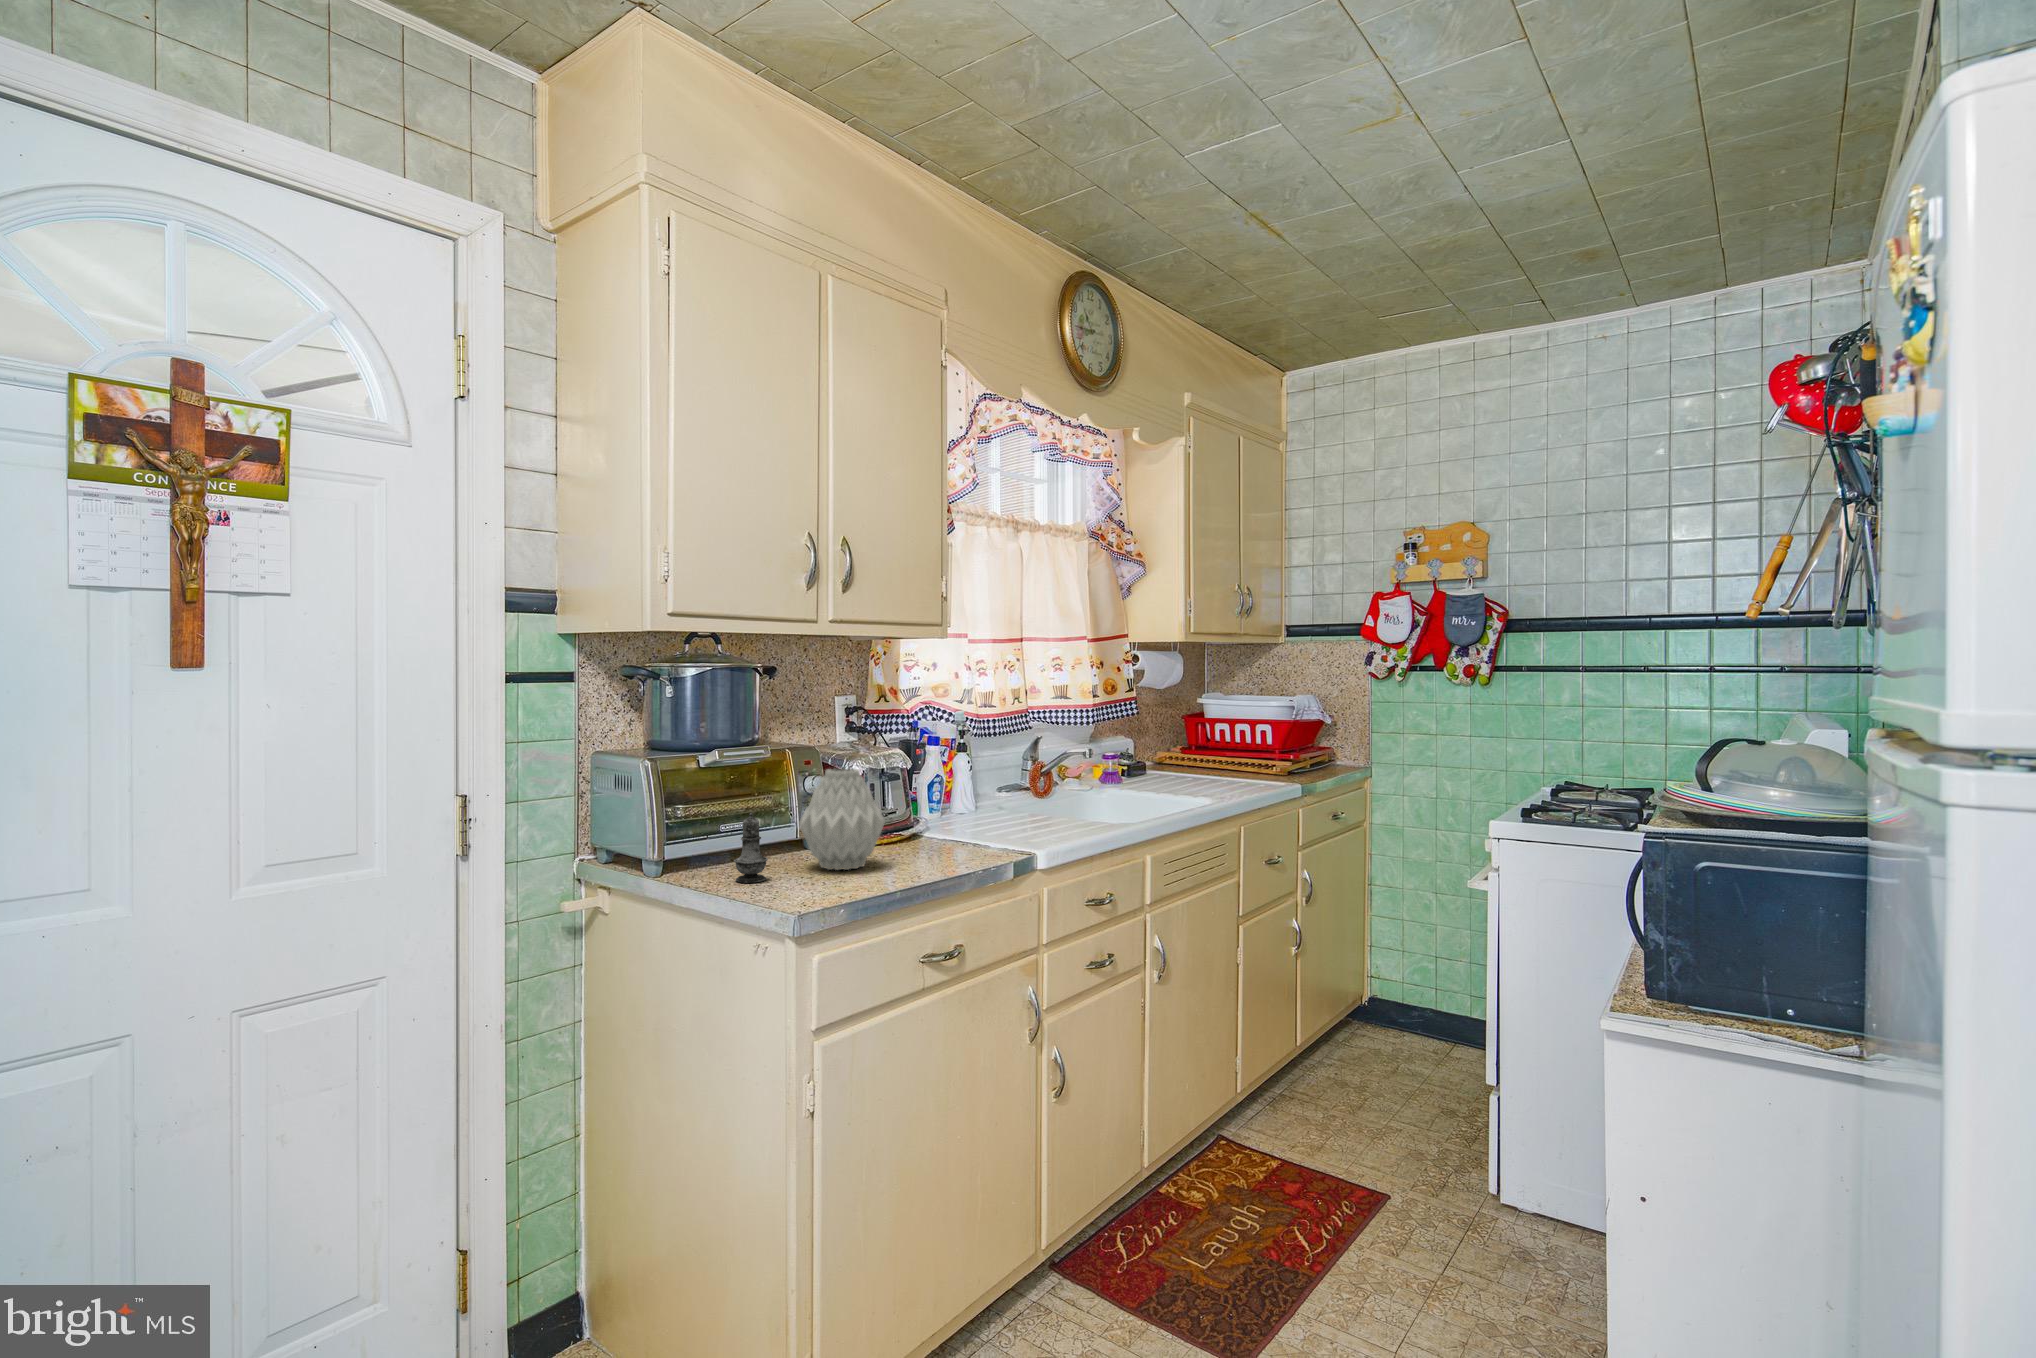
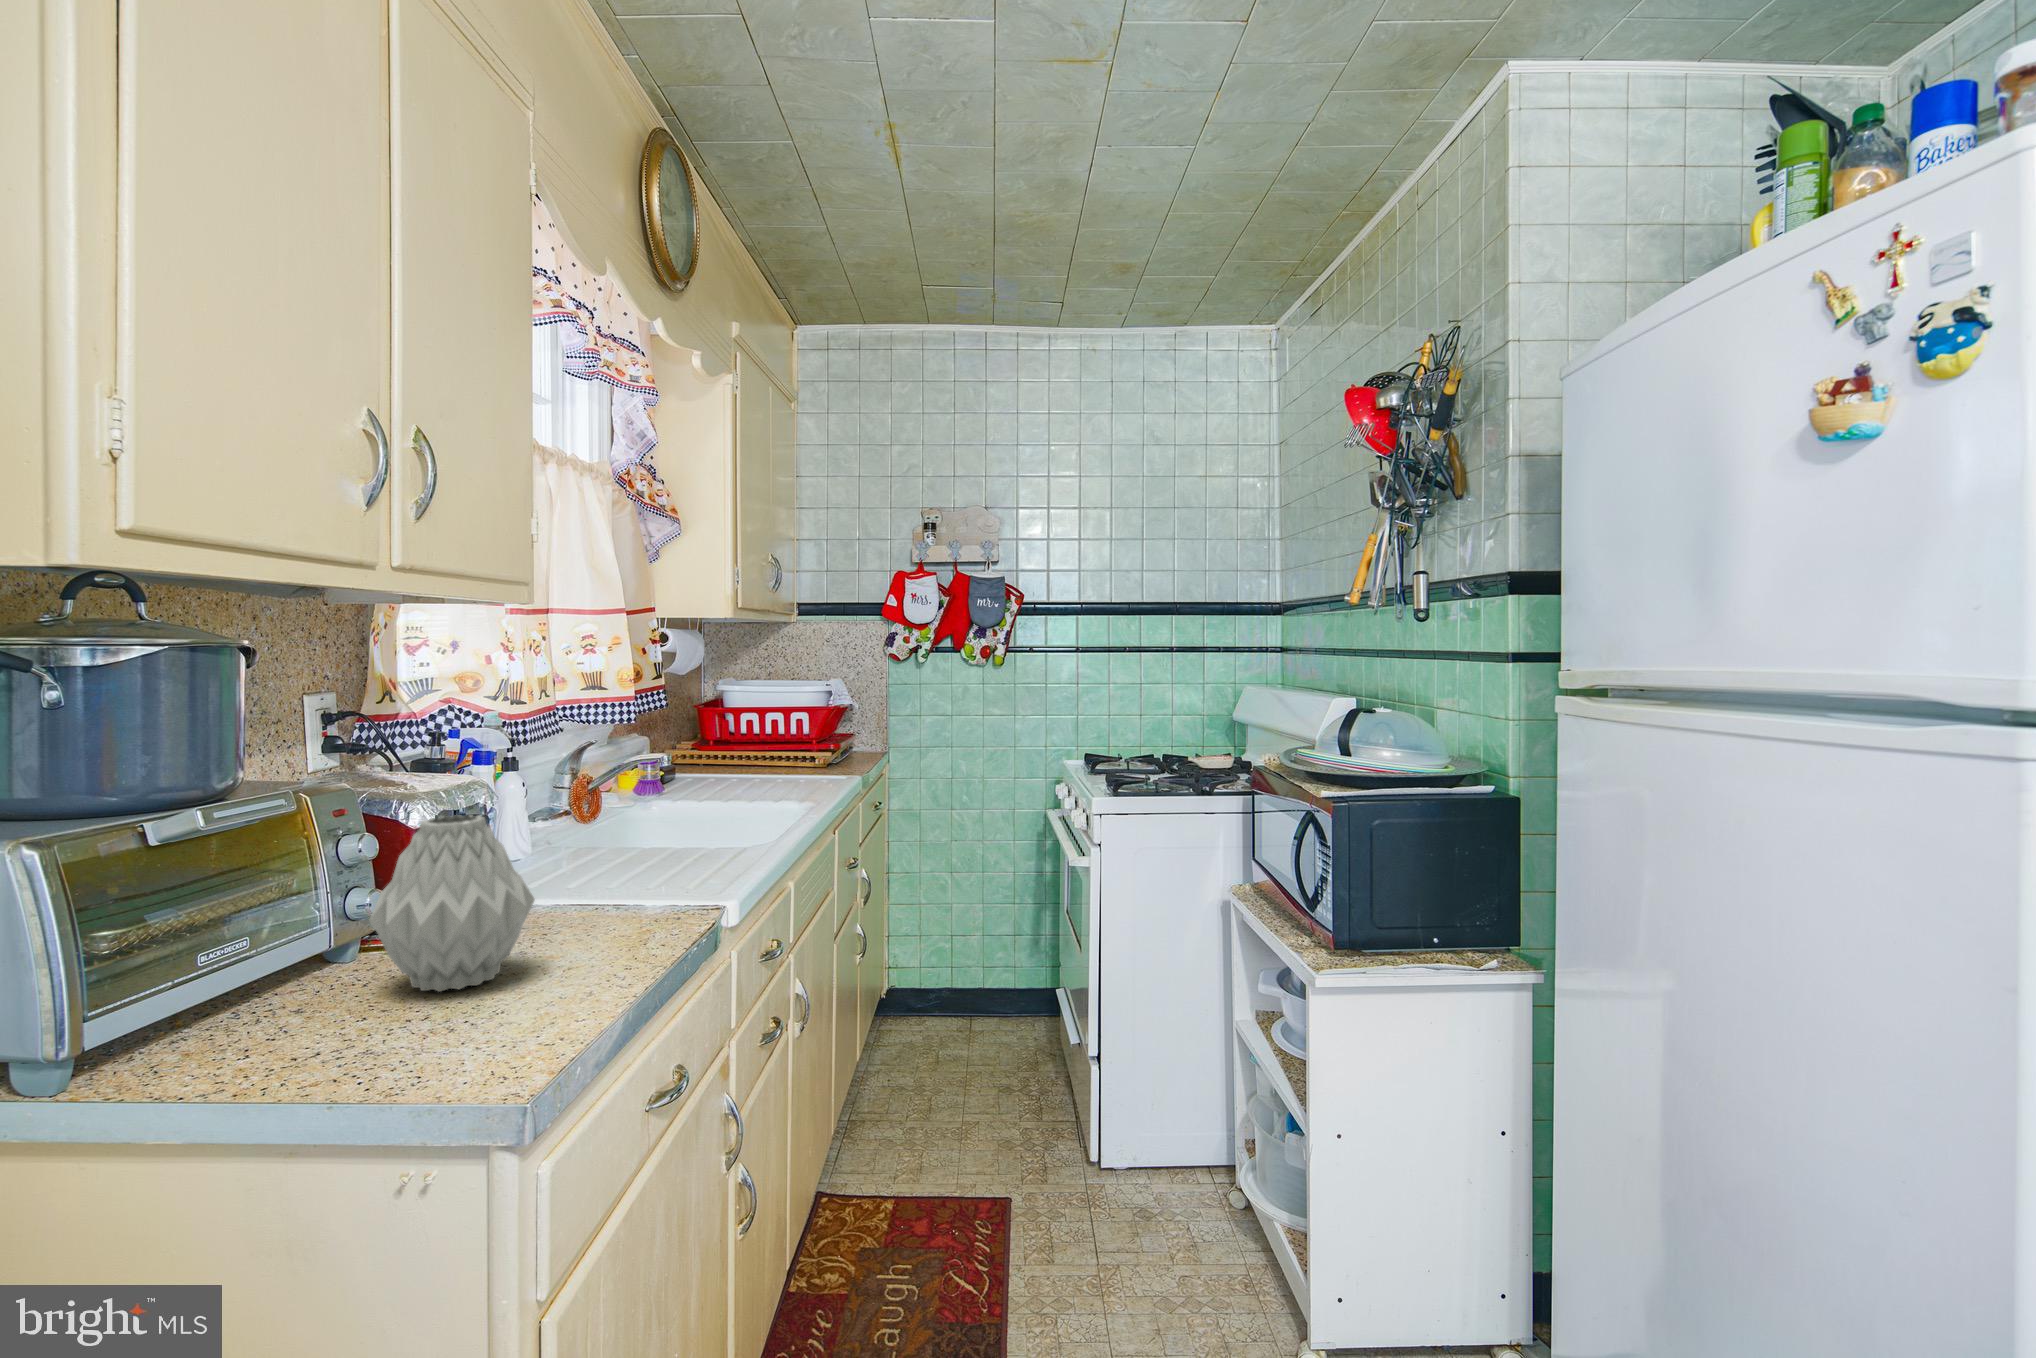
salt shaker: present [734,813,768,883] -> none [273,918,348,1053]

